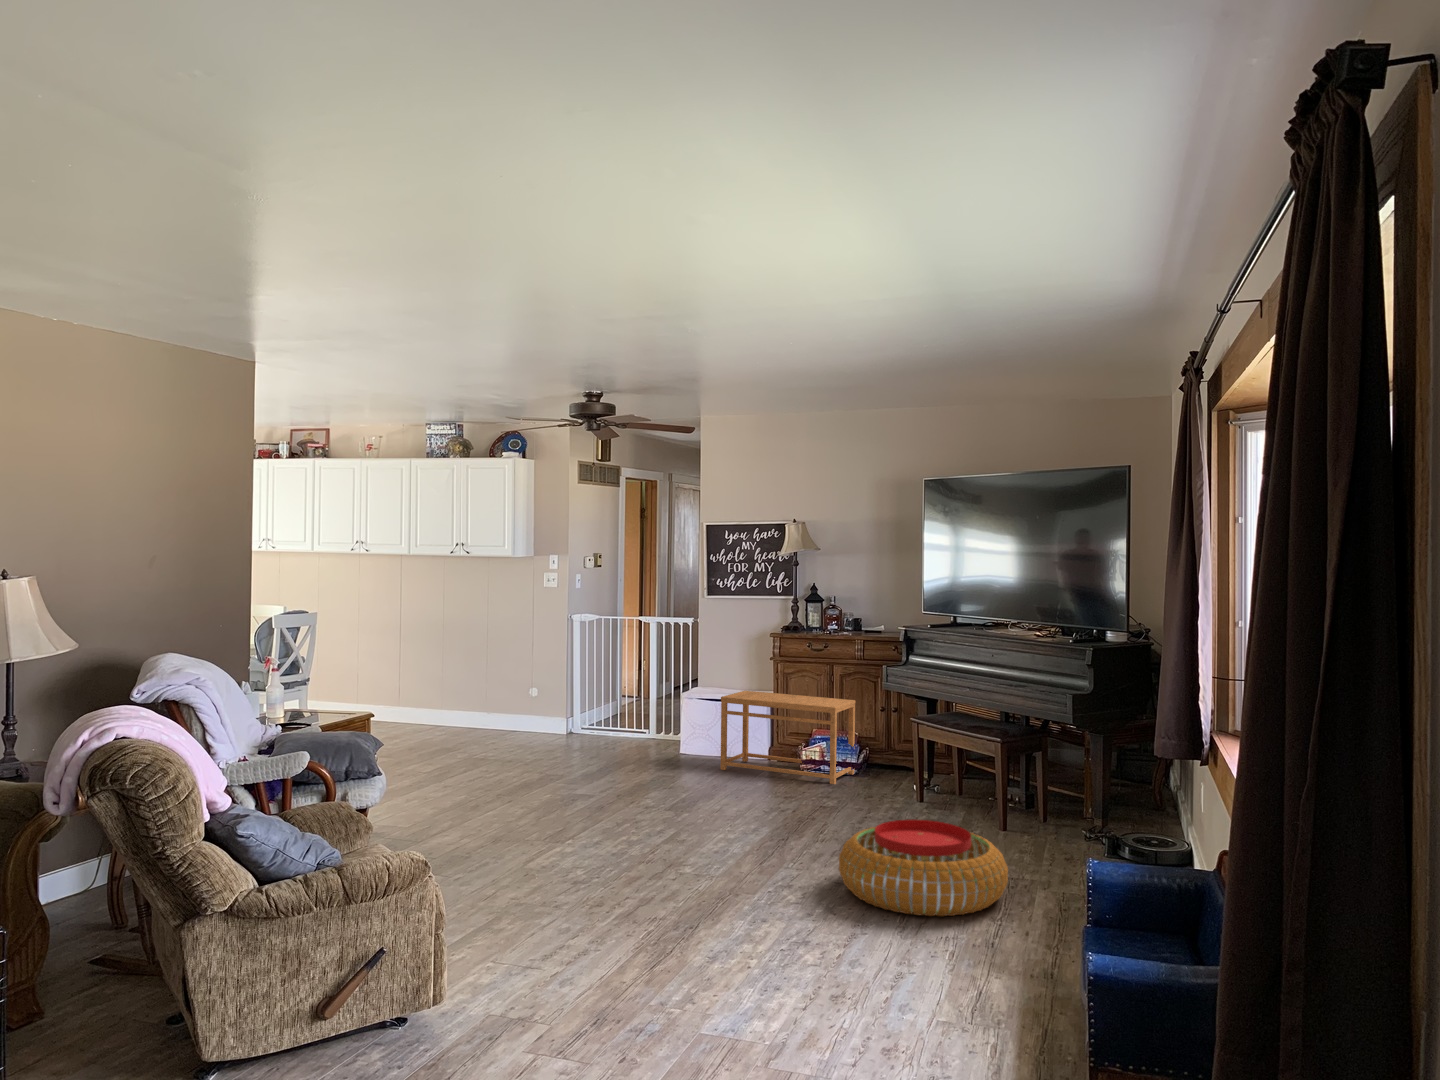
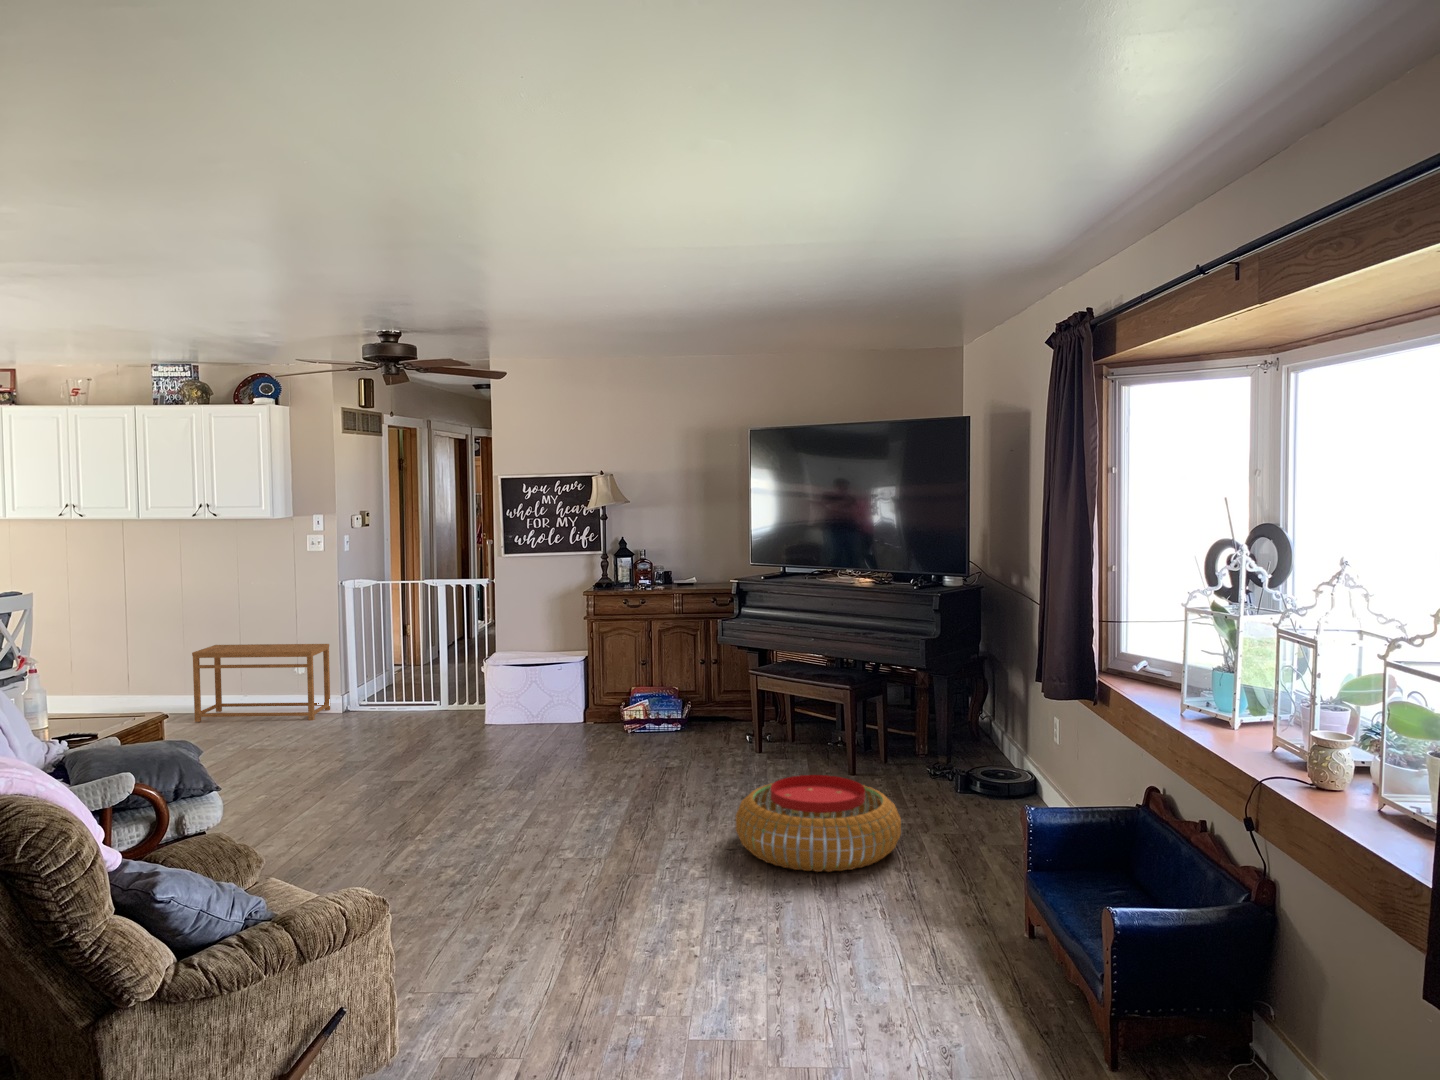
side table: present [720,691,856,784] -> present [192,644,330,722]

